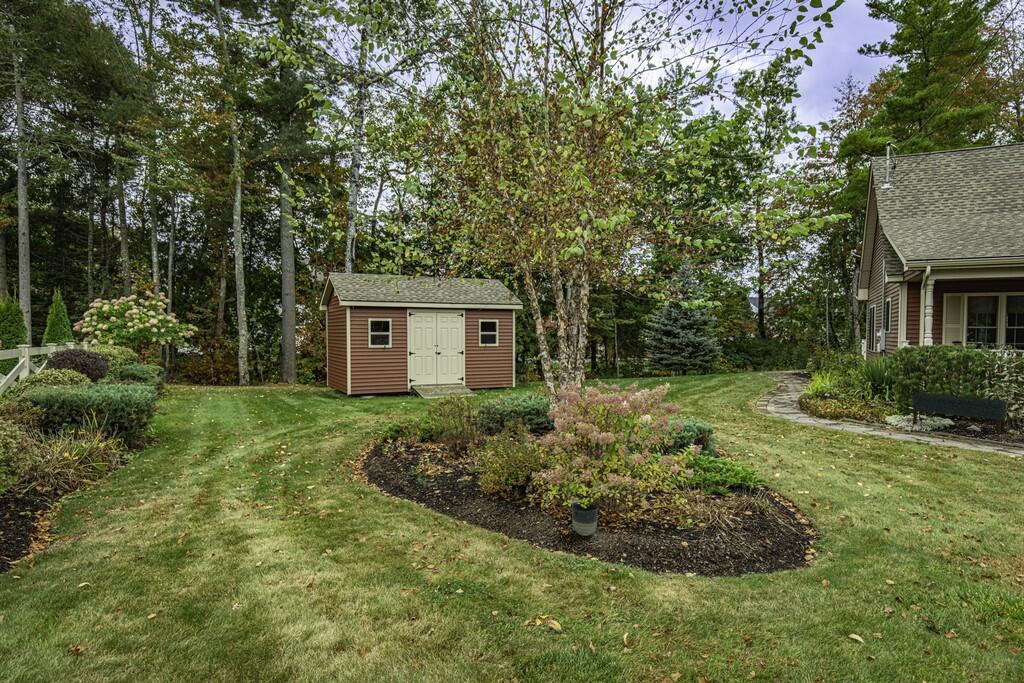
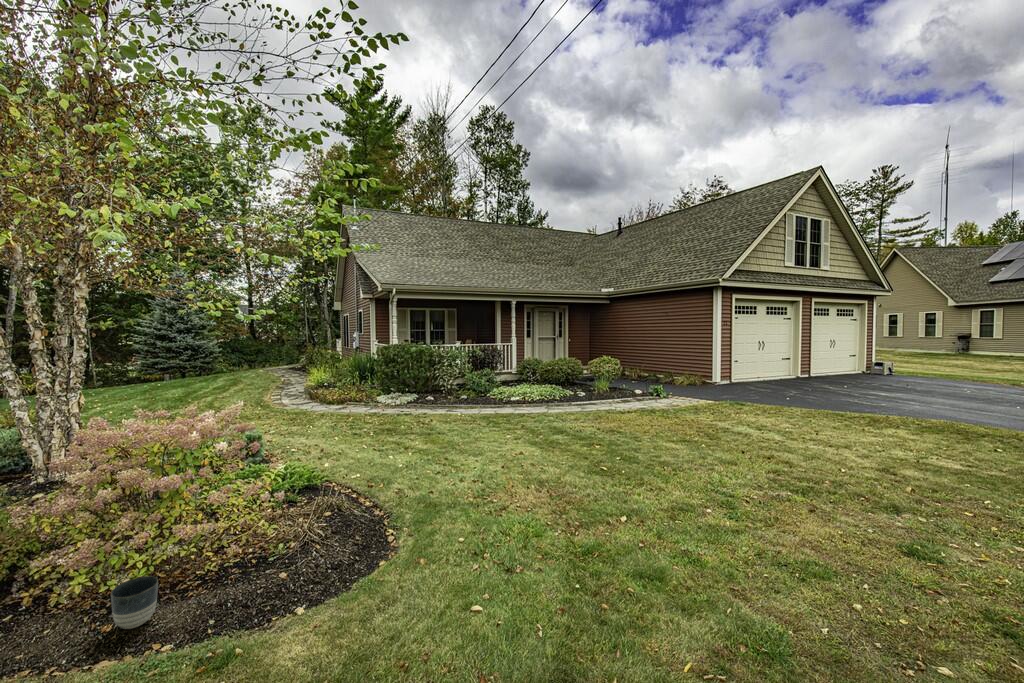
bench: present [912,392,1008,436] -> none [393,377,442,401]

